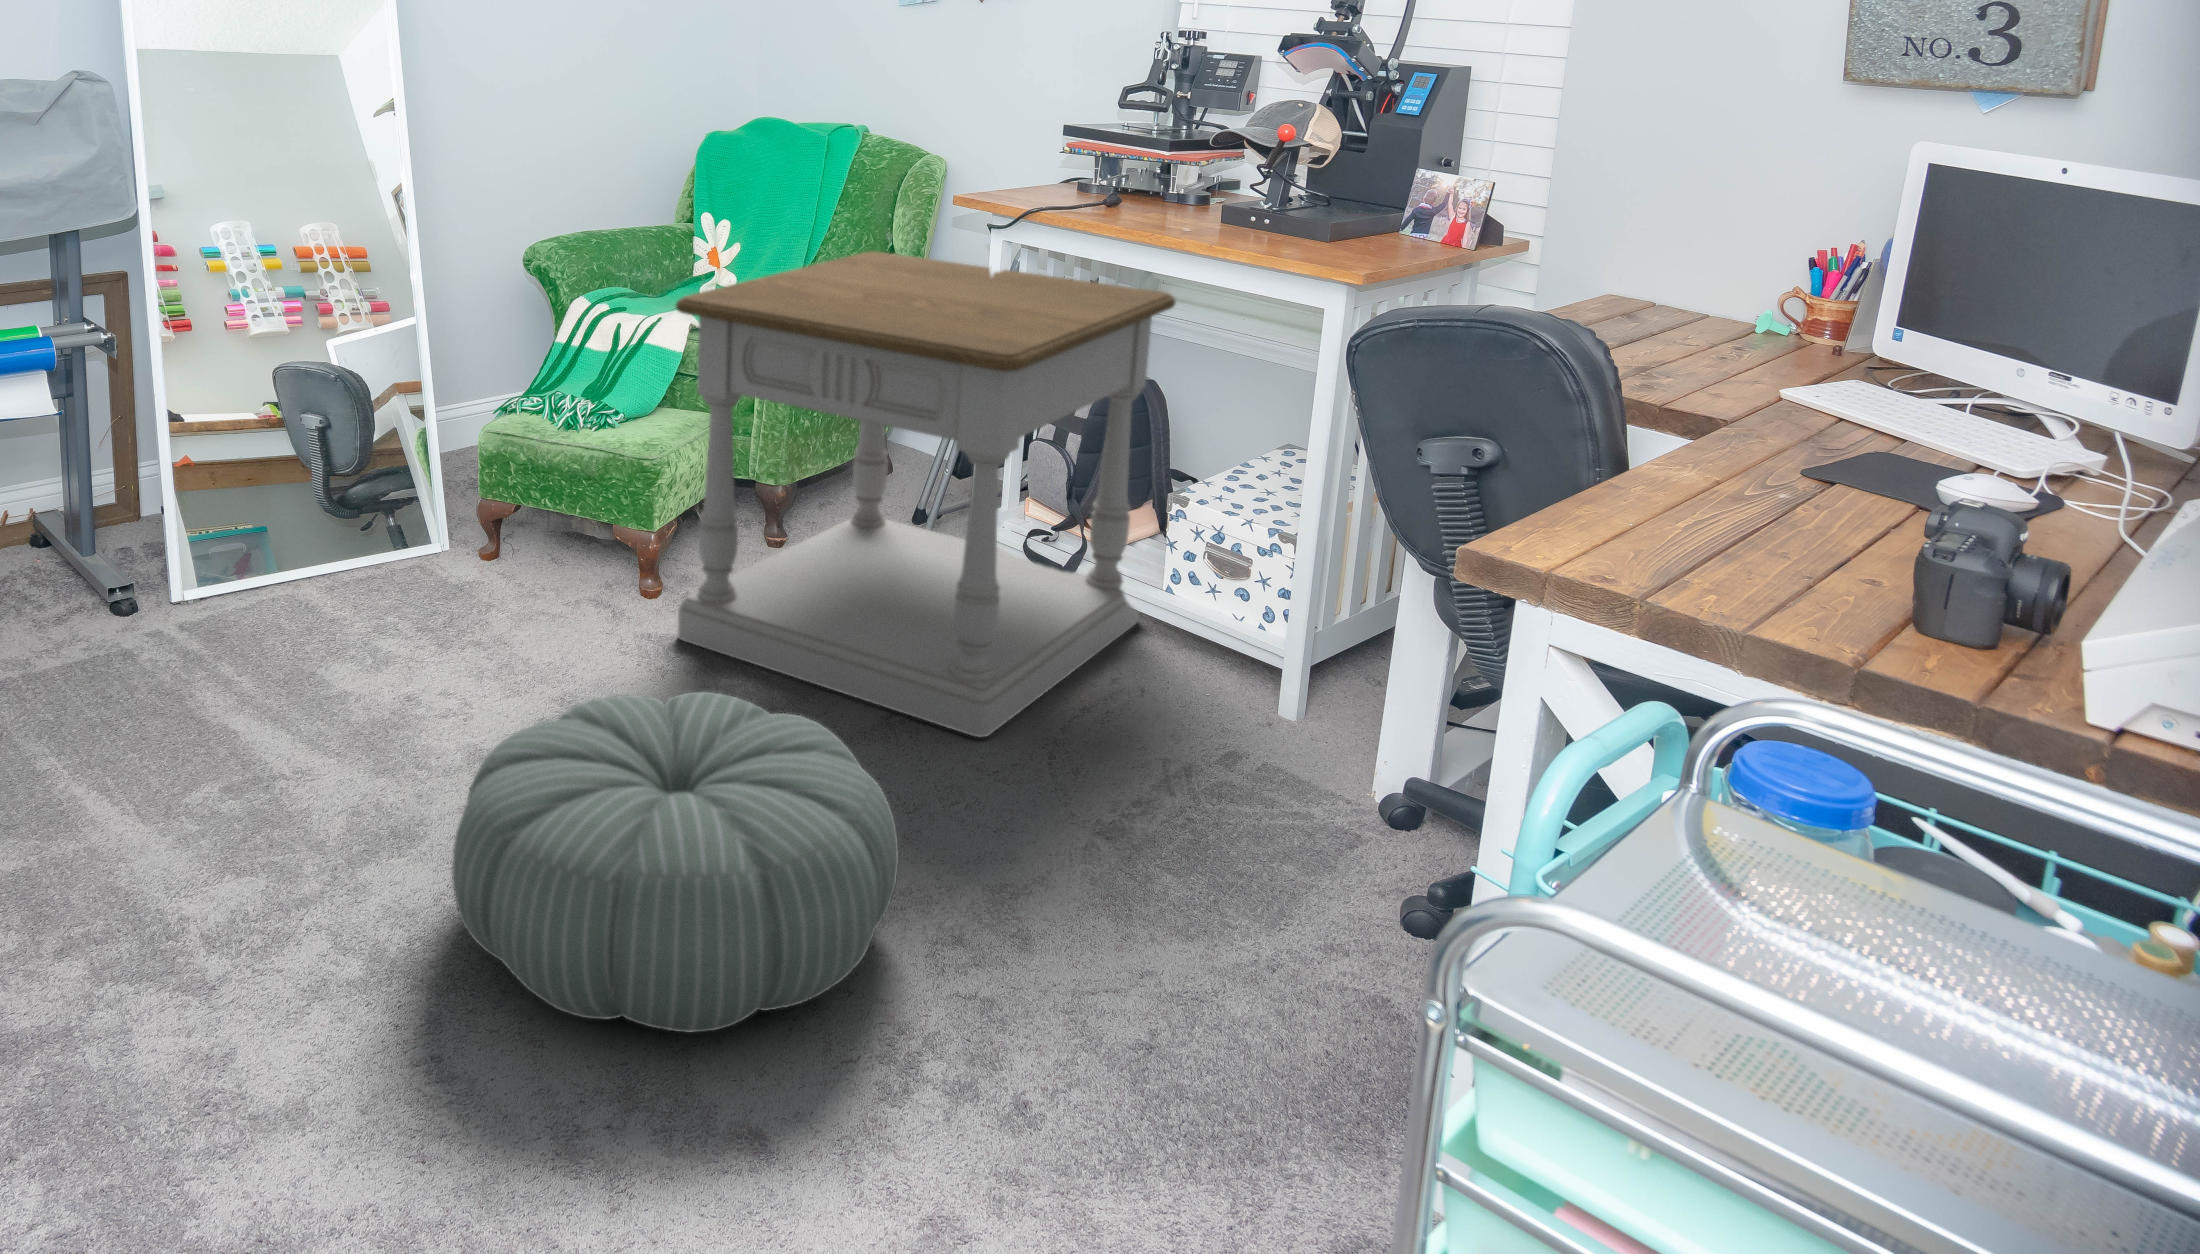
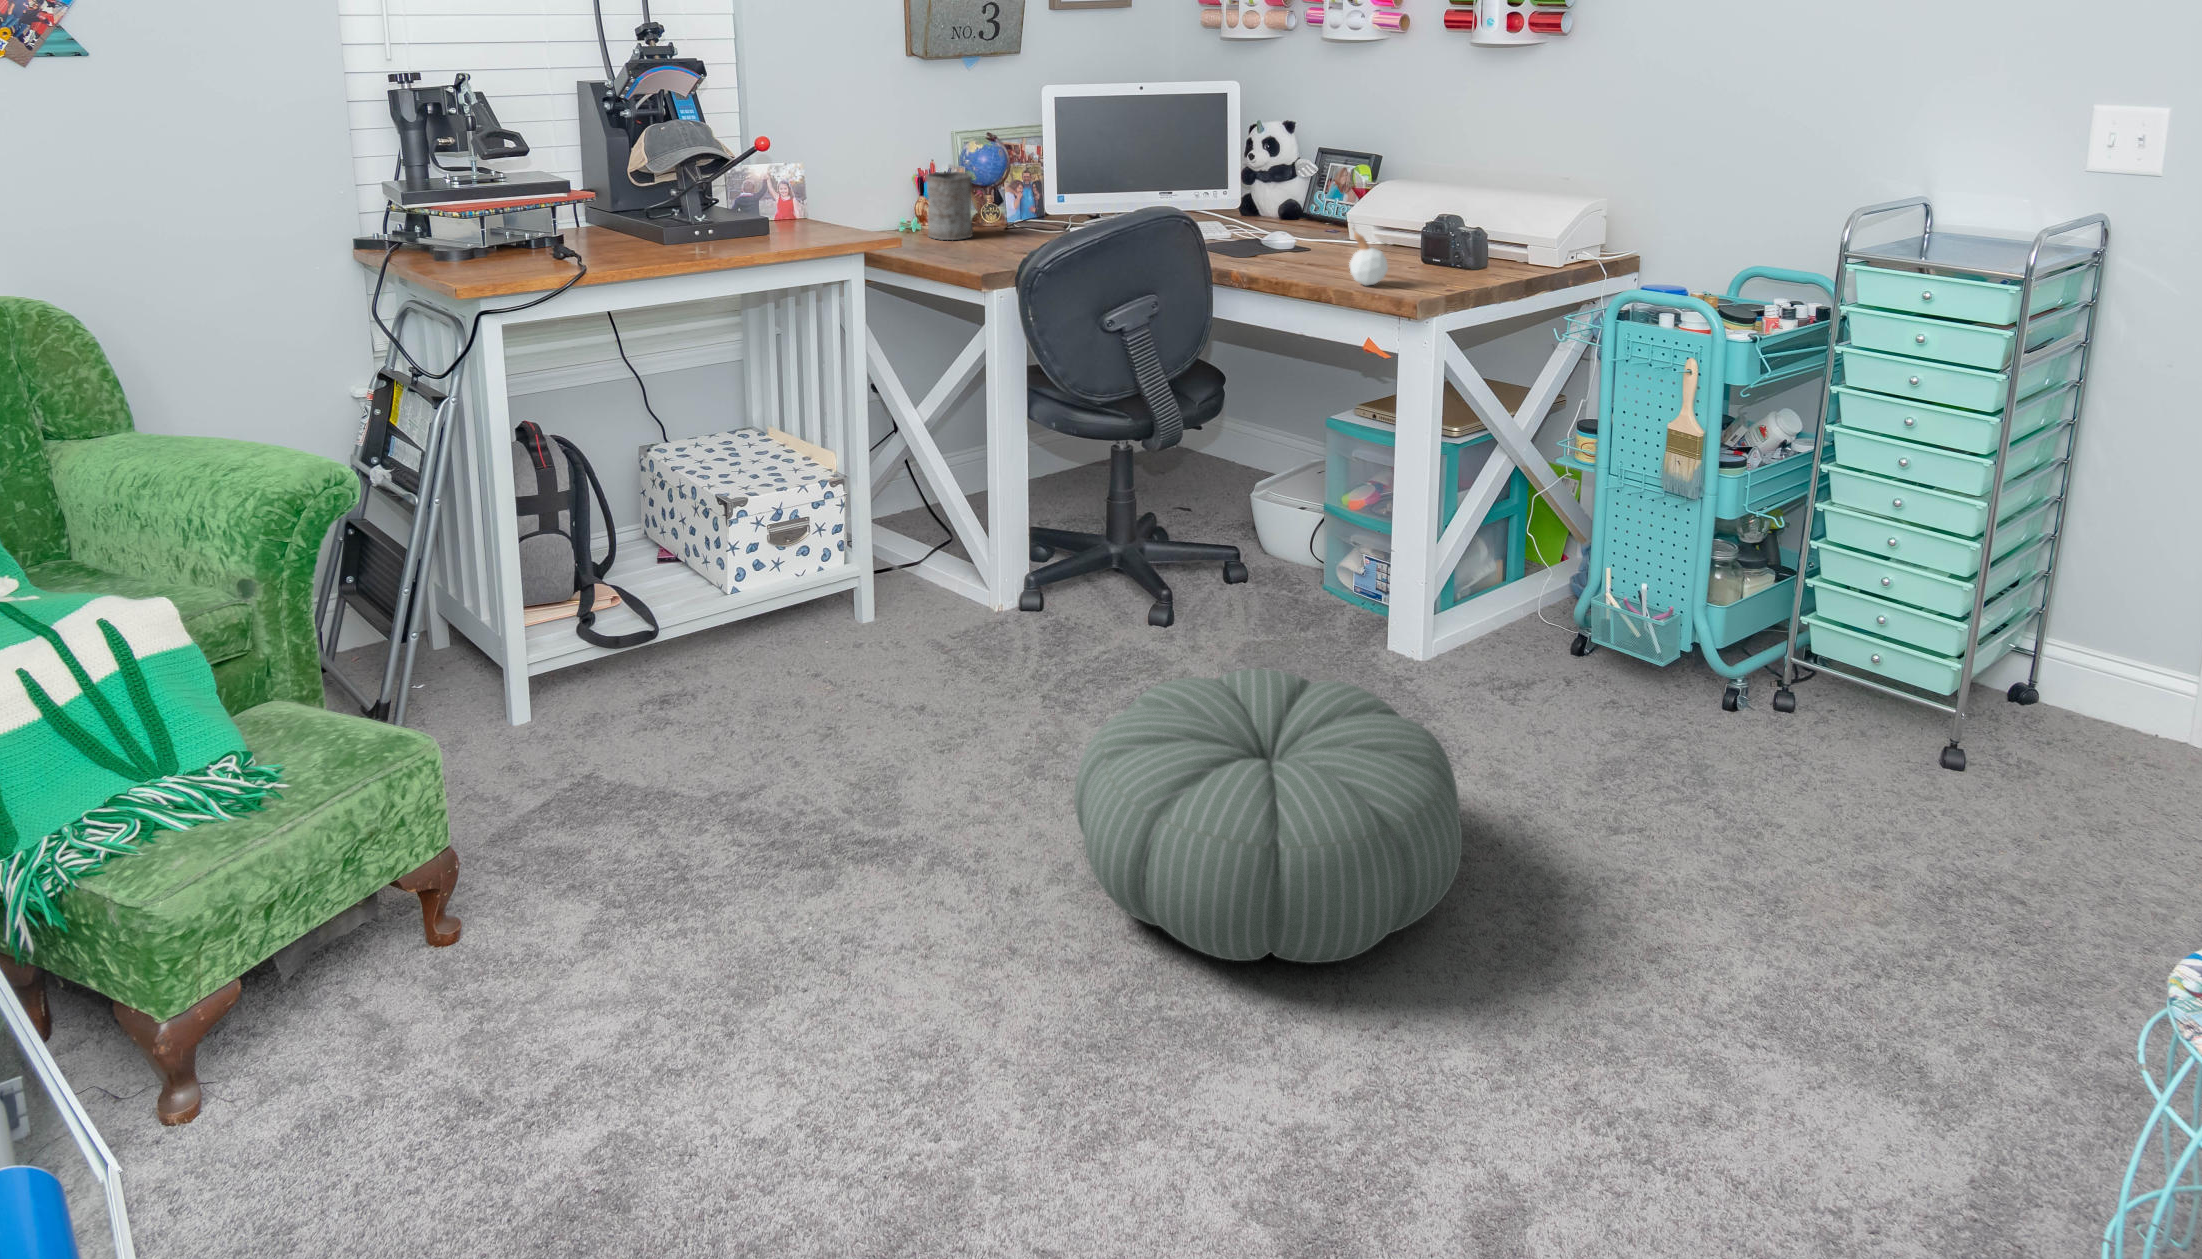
mug: none [1664,244,1761,348] -> present [926,172,987,240]
side table: present [676,251,1176,737] -> none [365,317,940,870]
candle: none [1729,410,1823,550] -> present [1350,228,1388,285]

